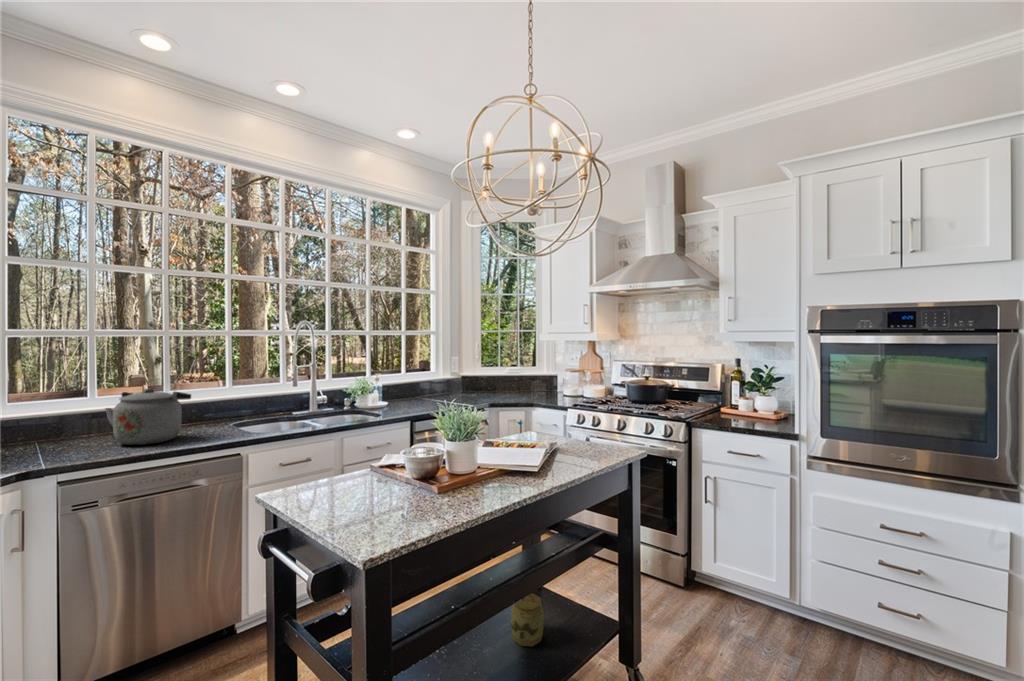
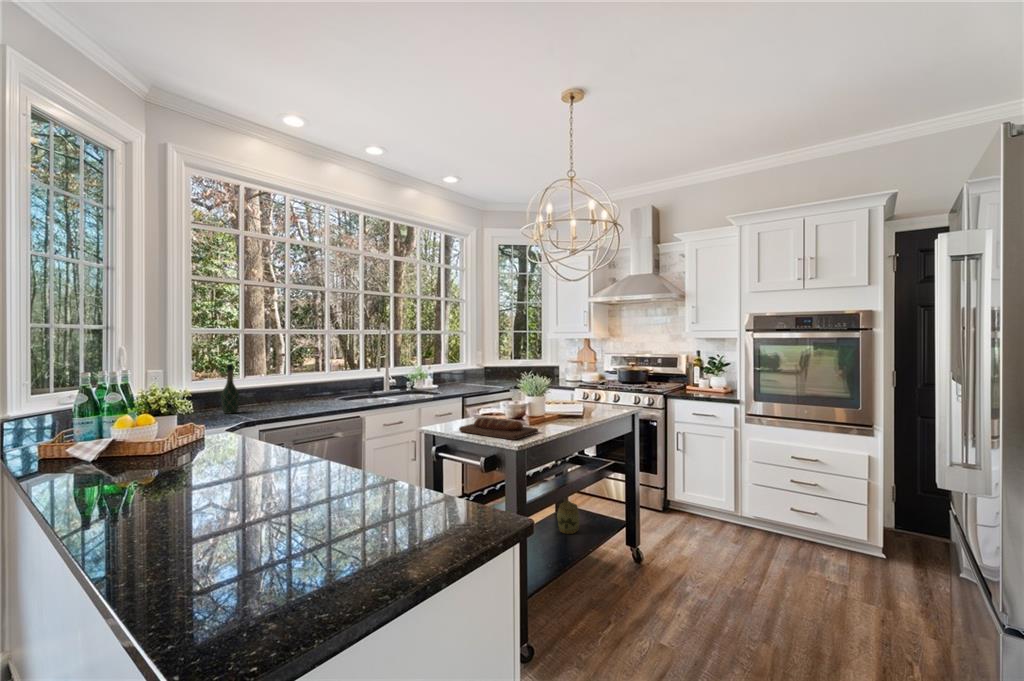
wine bottle: none [31,381,63,452] -> present [221,364,239,414]
kettle: present [106,388,191,445] -> none [263,370,318,409]
bread loaf: none [320,479,446,531] -> present [459,417,538,440]

